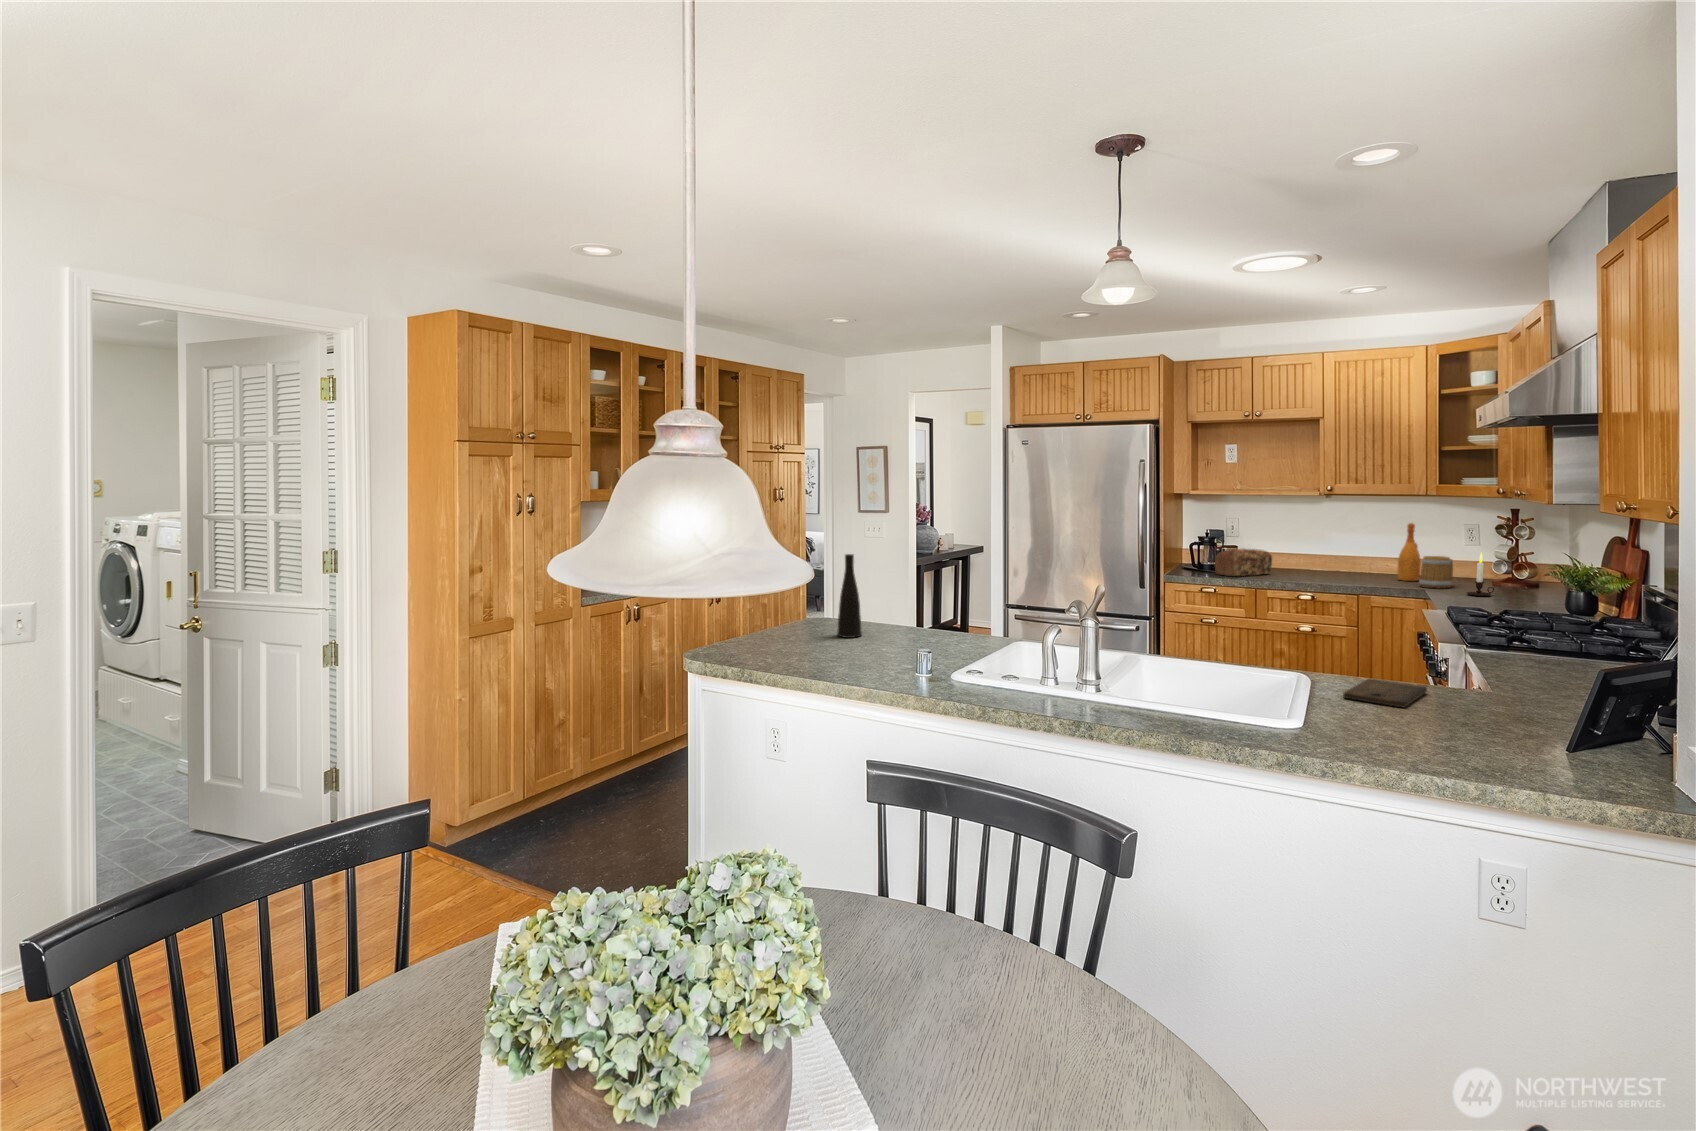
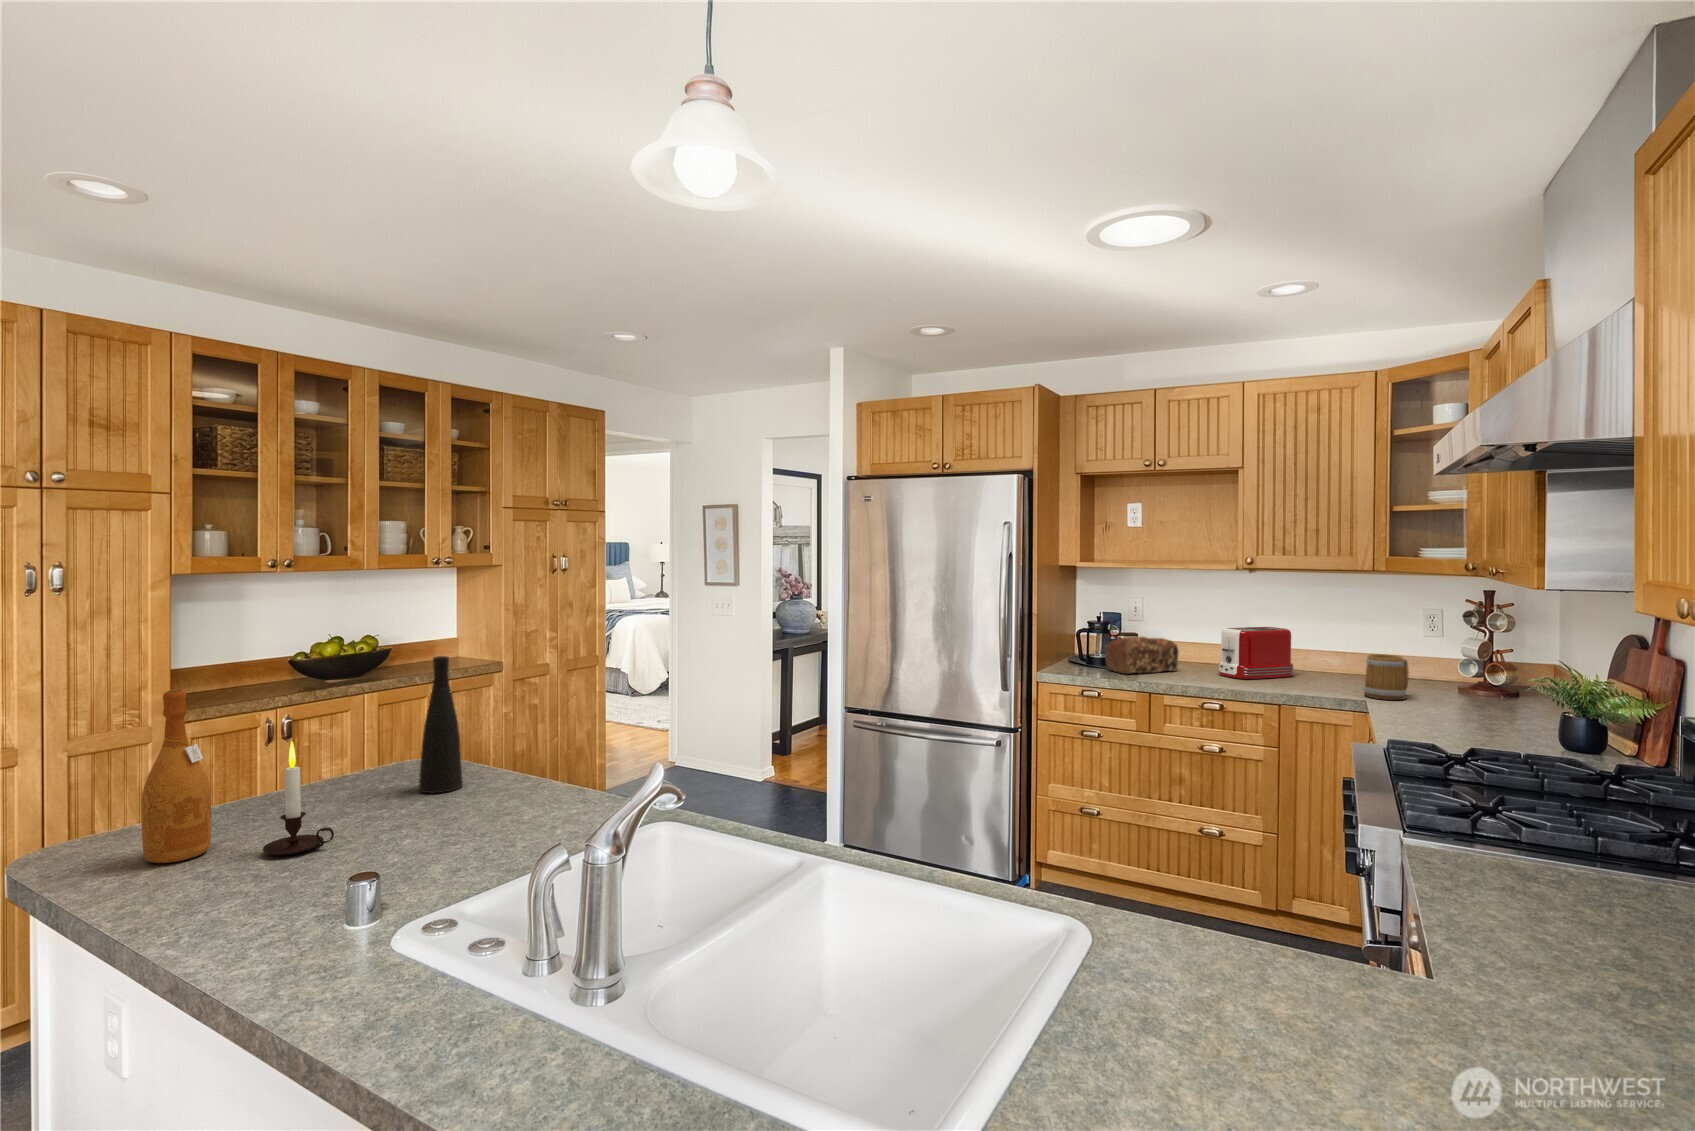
wine bottle: present [1398,523,1421,581] -> present [141,690,211,863]
toaster: none [1304,539,1363,578] -> present [1218,627,1294,679]
candle: present [1467,553,1494,596] -> present [263,741,334,855]
cutting board: present [1343,679,1427,707] -> none [1133,952,1317,1076]

